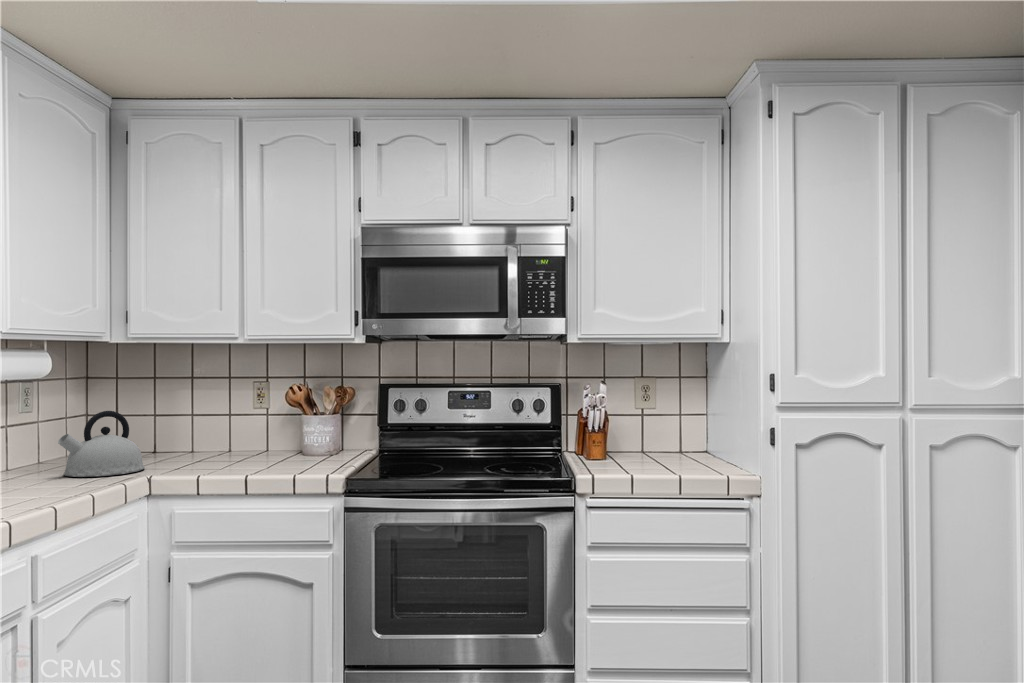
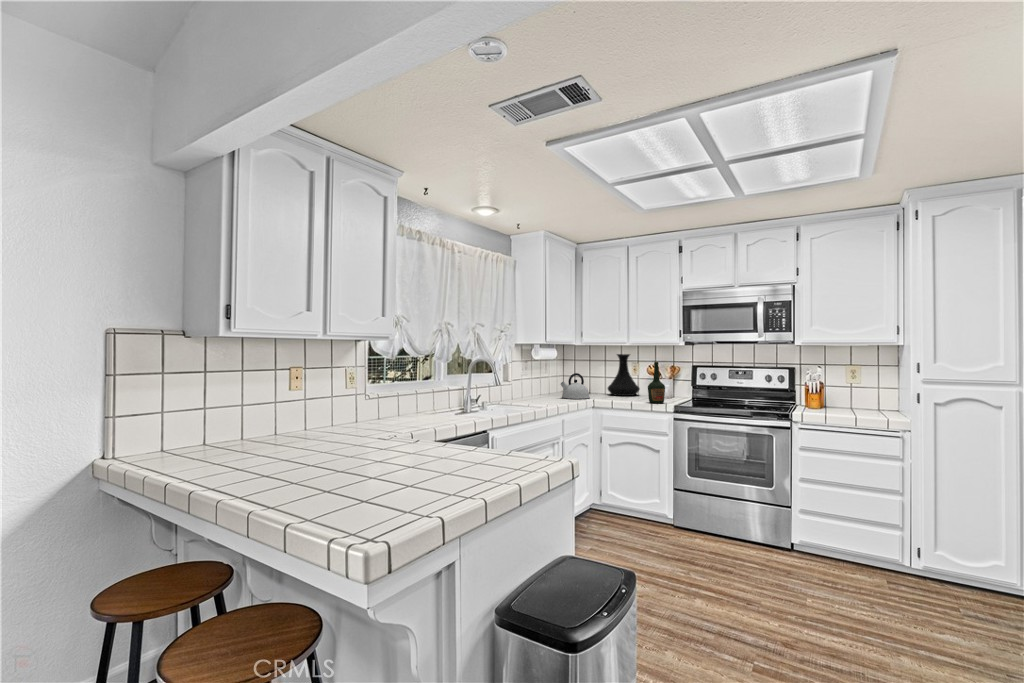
vase: none [196,364,271,456] -> present [608,354,640,396]
bottle: none [285,378,325,474] -> present [648,362,665,403]

